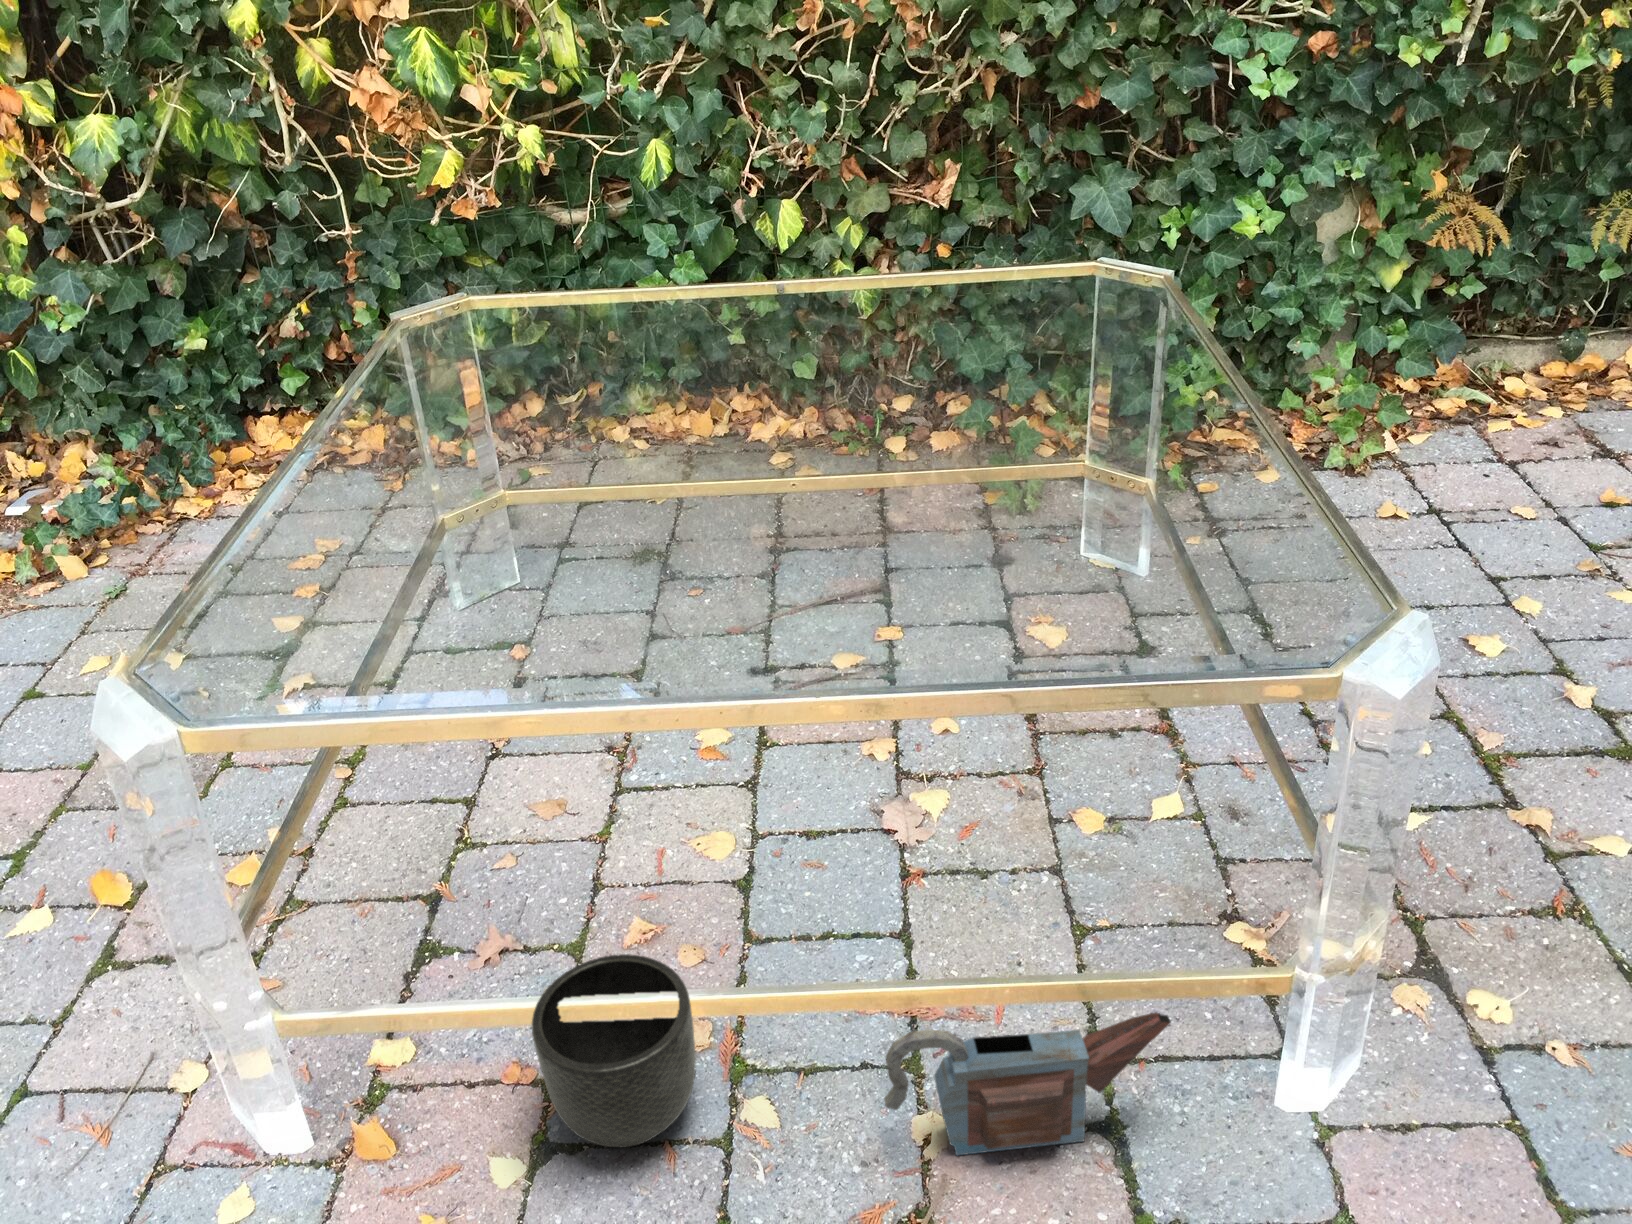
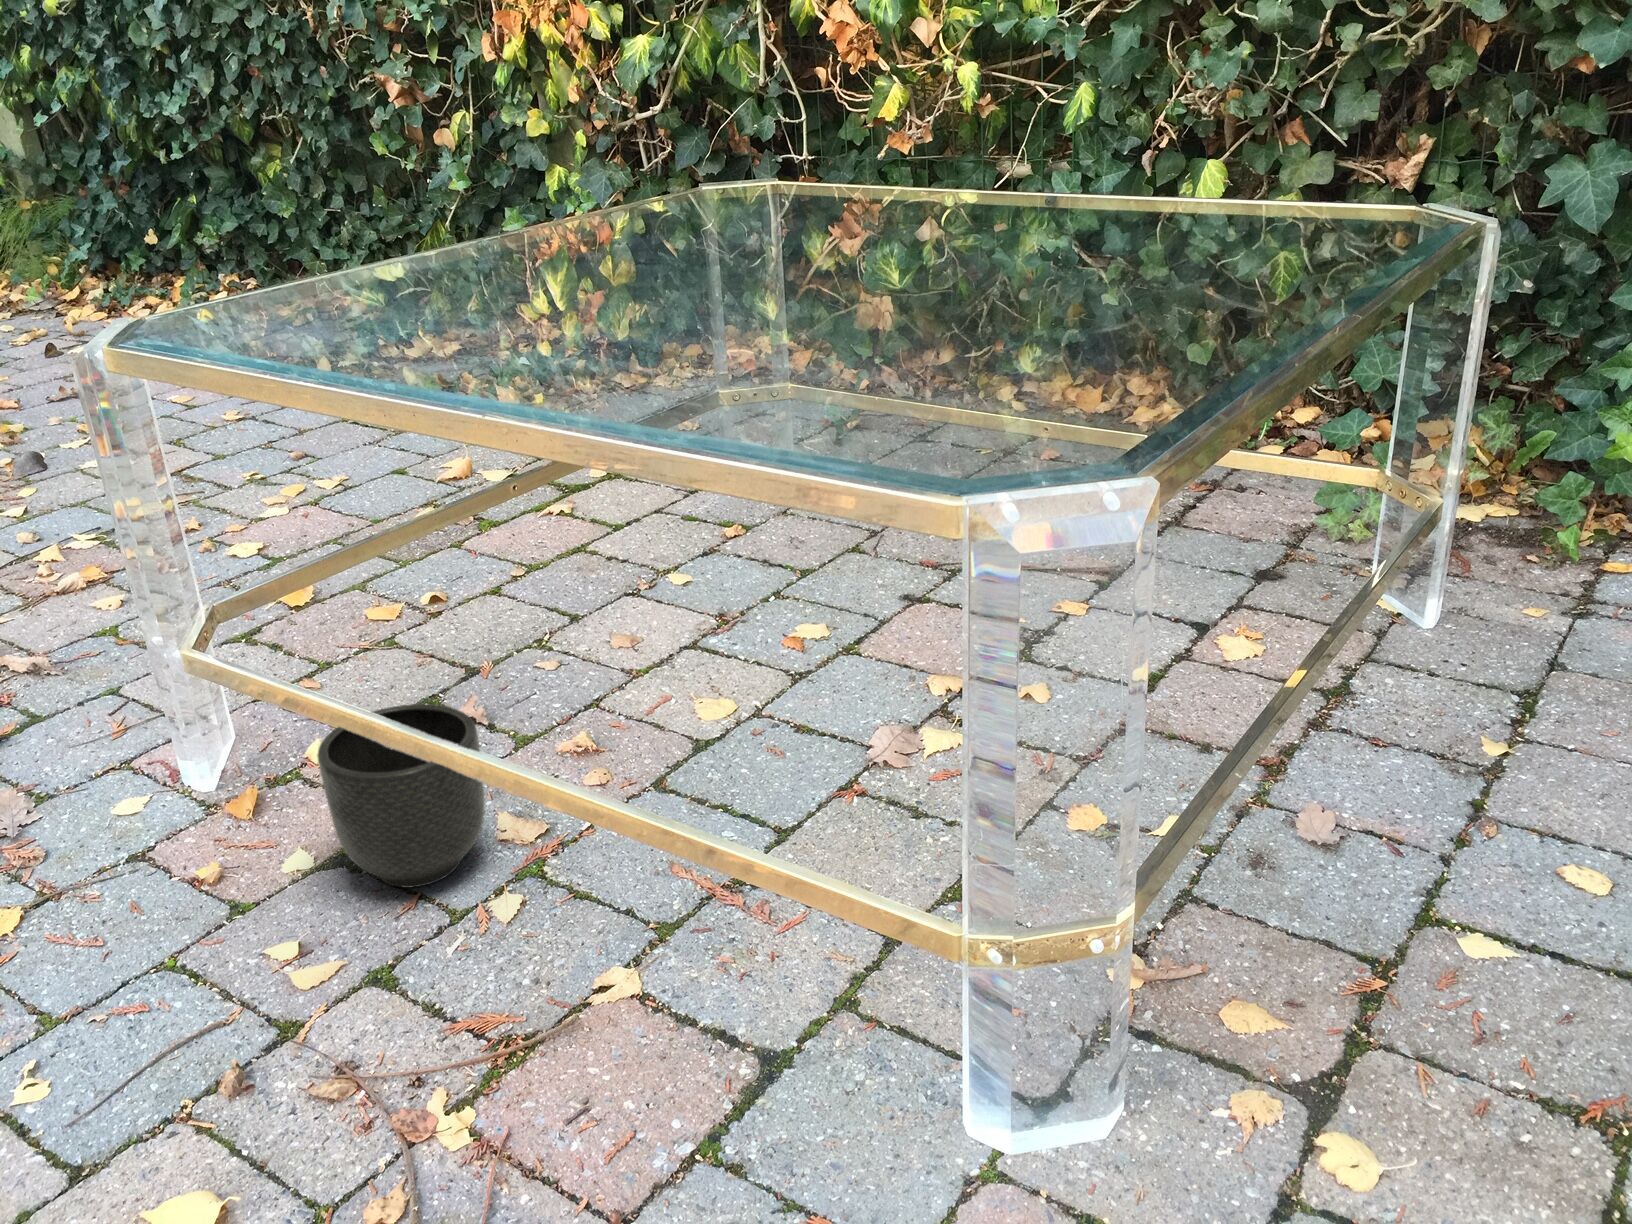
watering can: present [884,1012,1171,1156] -> none [554,841,830,1056]

